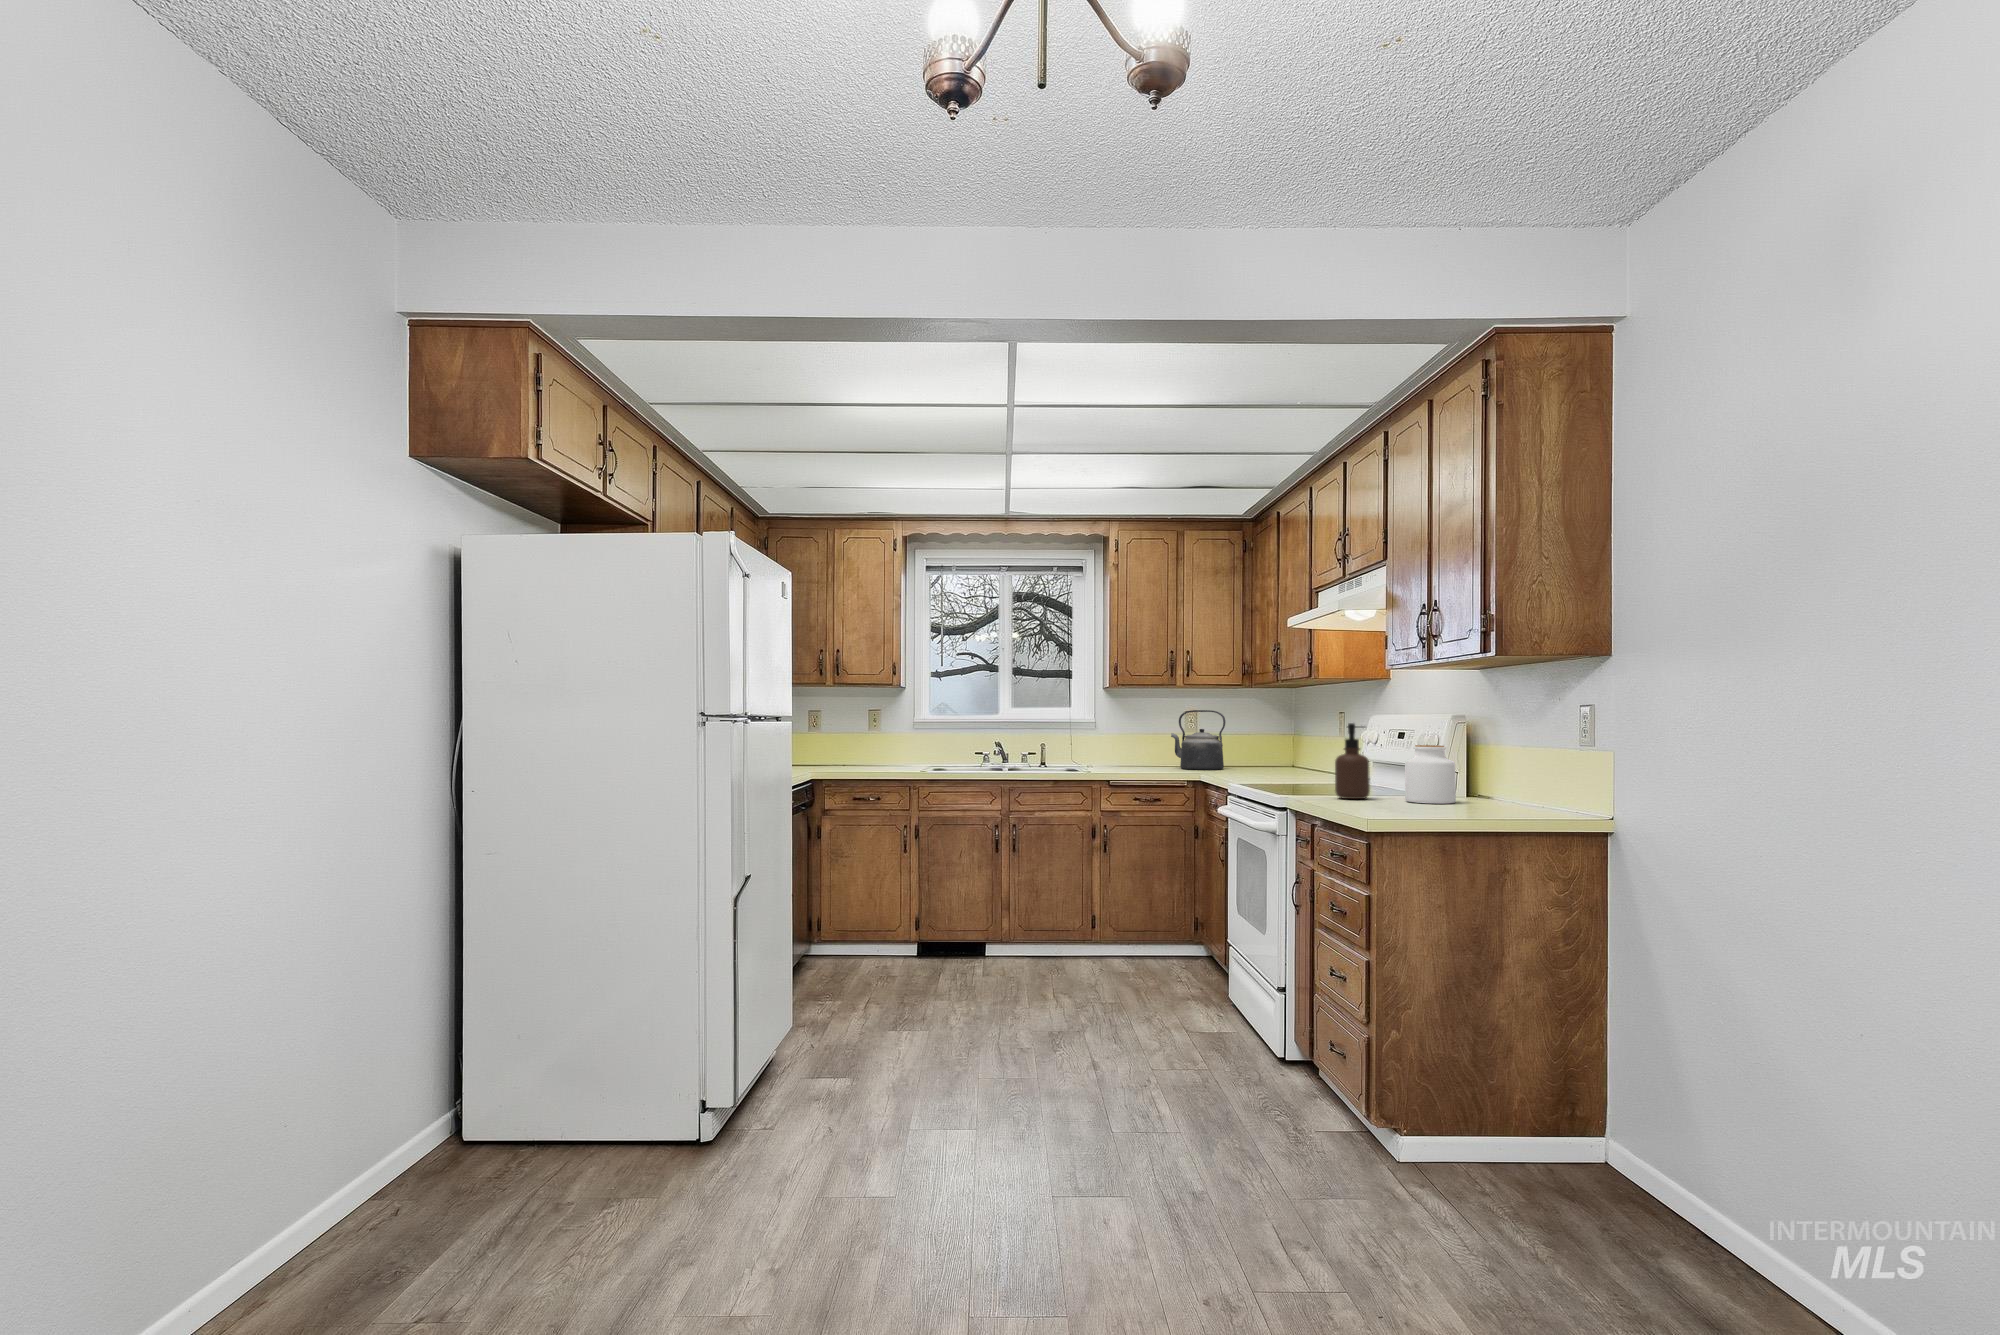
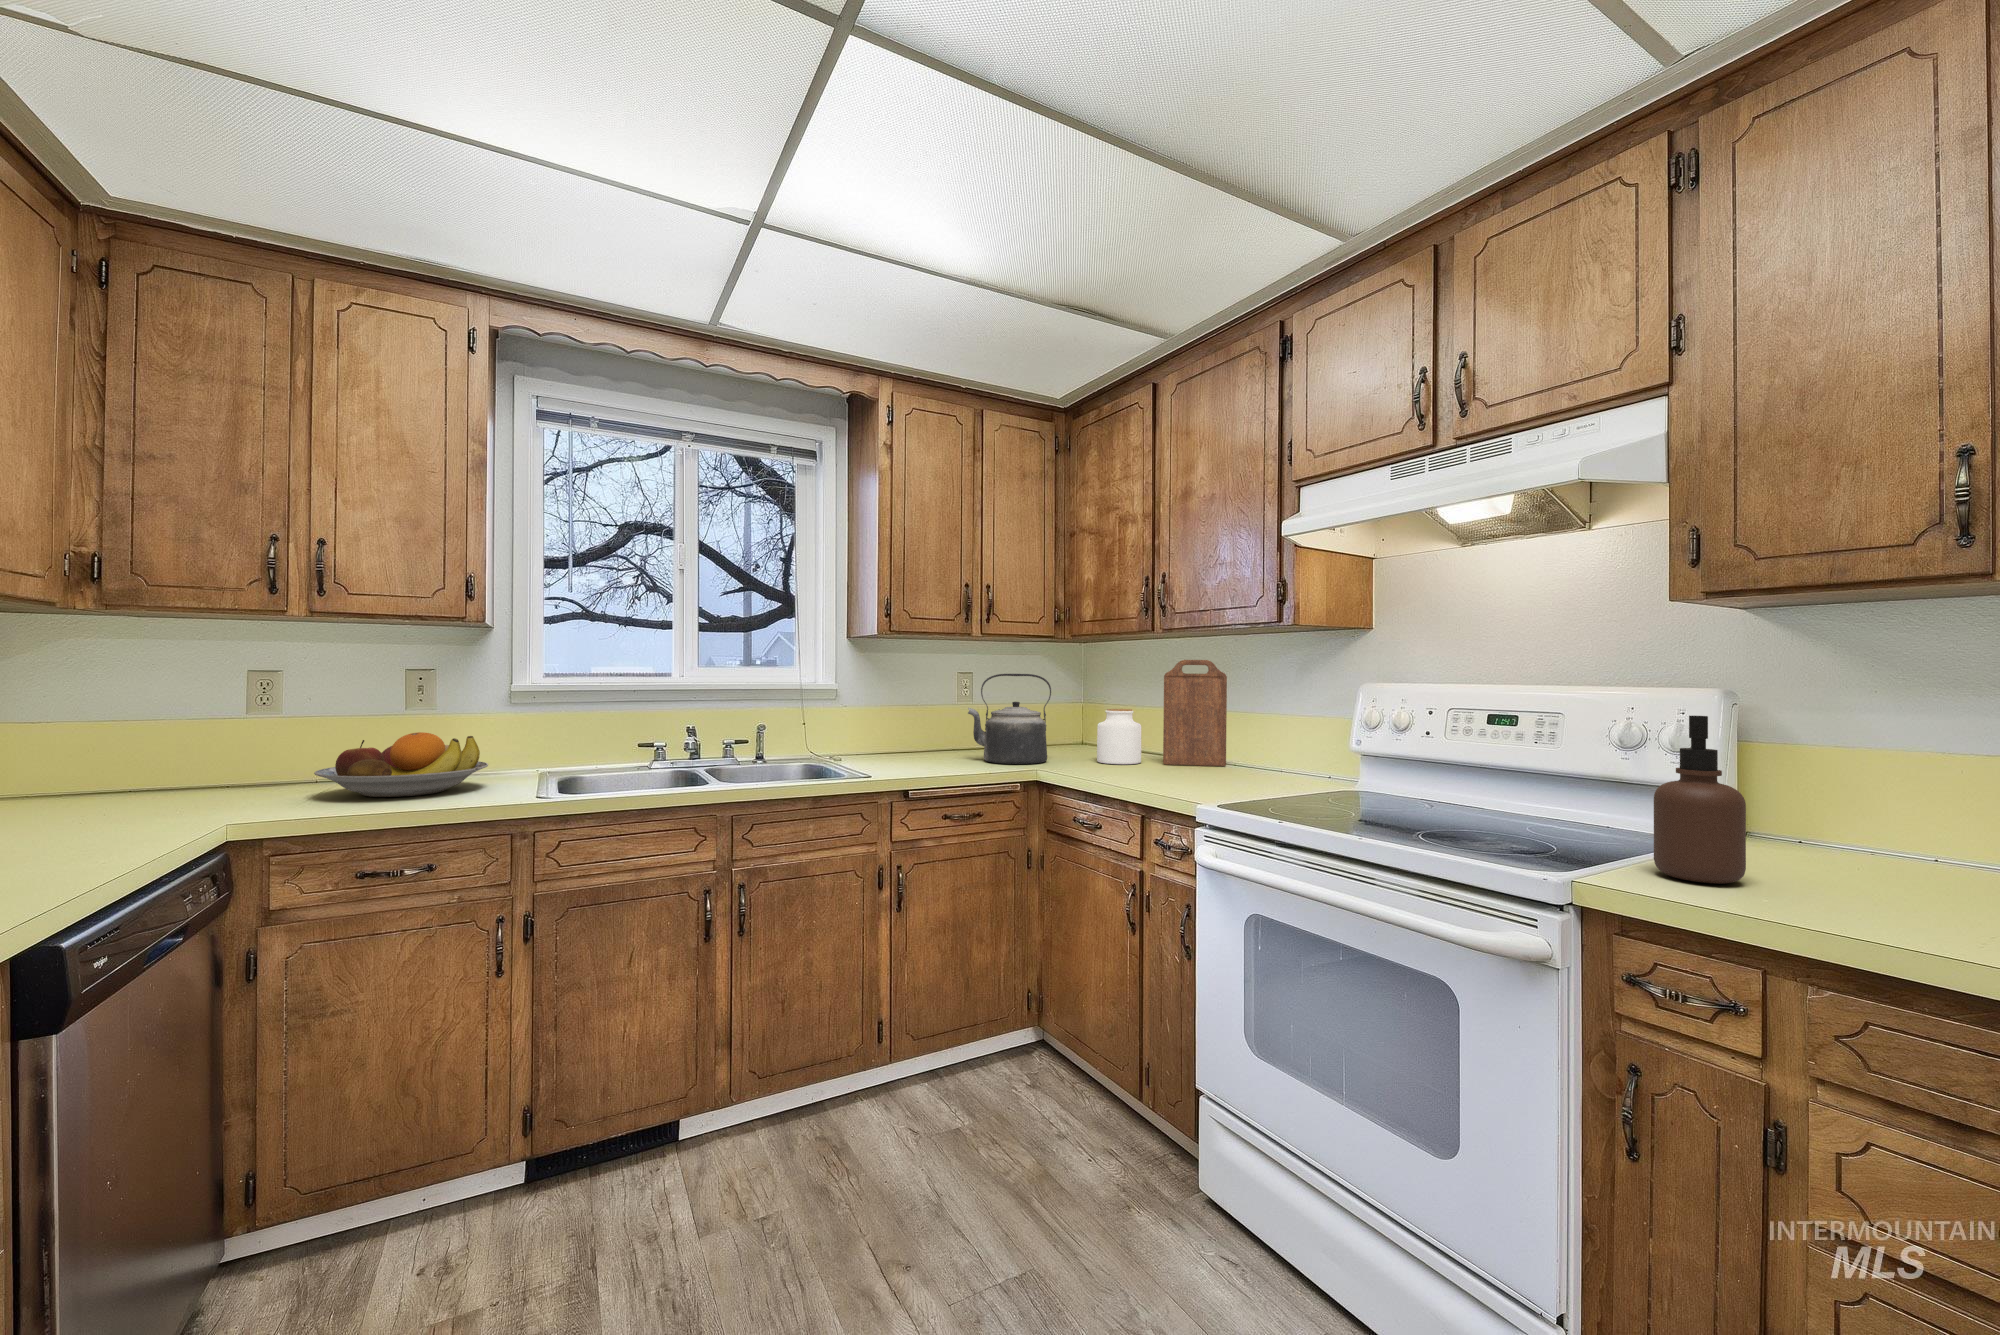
cutting board: none [1295,700,1337,774] -> present [1163,660,1227,766]
fruit bowl: none [834,739,902,769] -> present [314,732,488,797]
jar: present [1405,745,1456,804] -> present [1097,709,1141,764]

